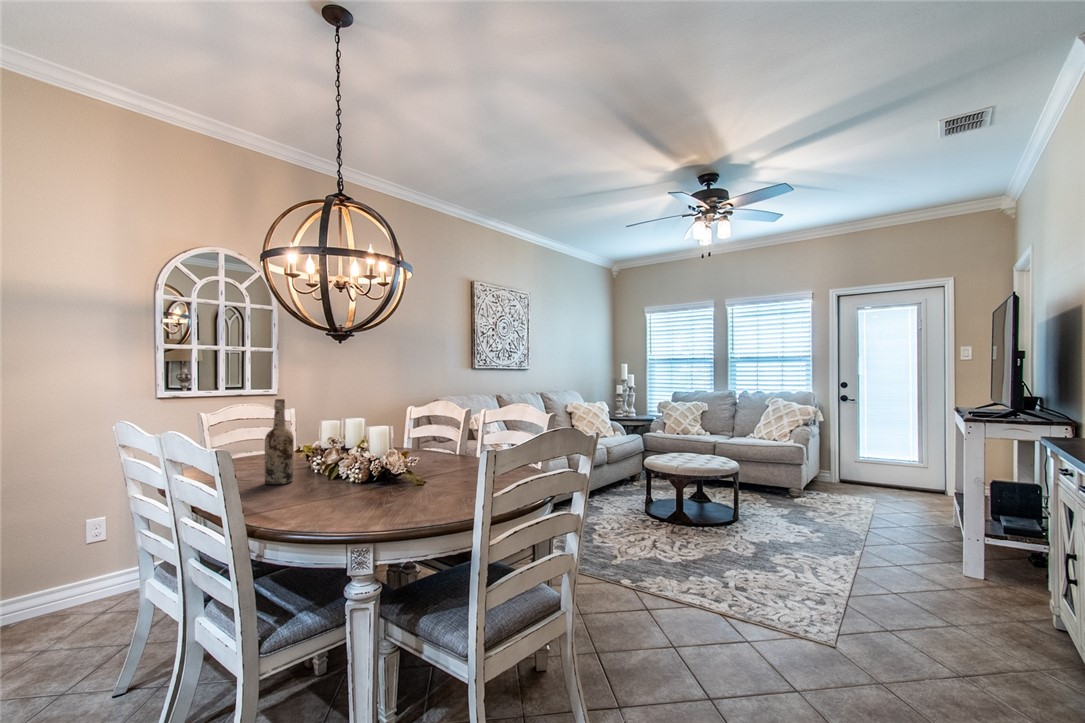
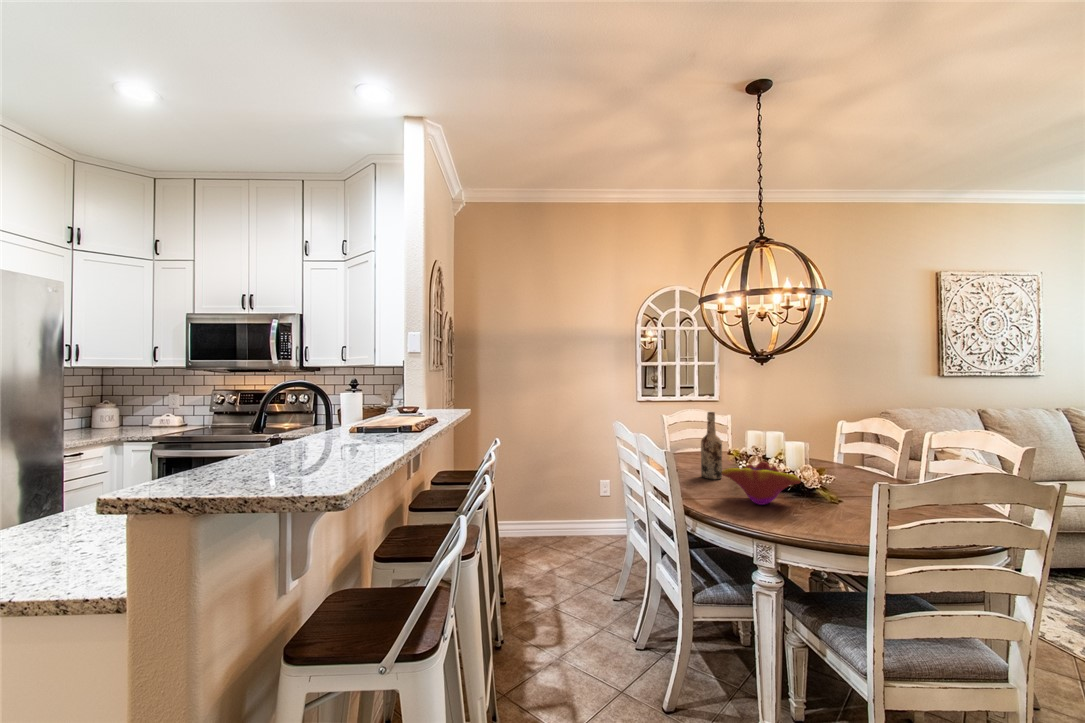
decorative bowl: none [300,451,394,502] -> present [722,461,801,505]

